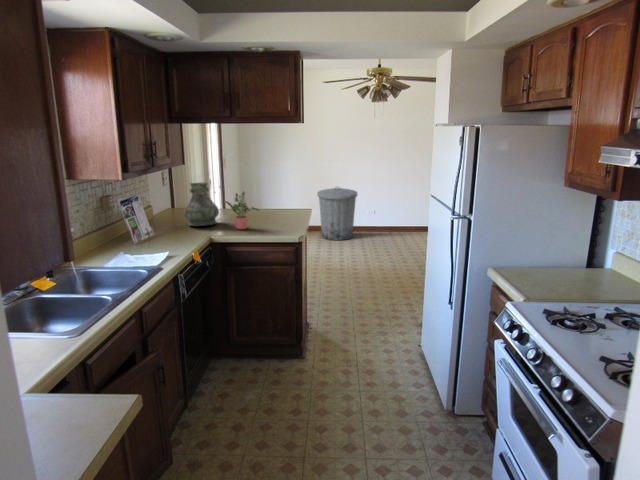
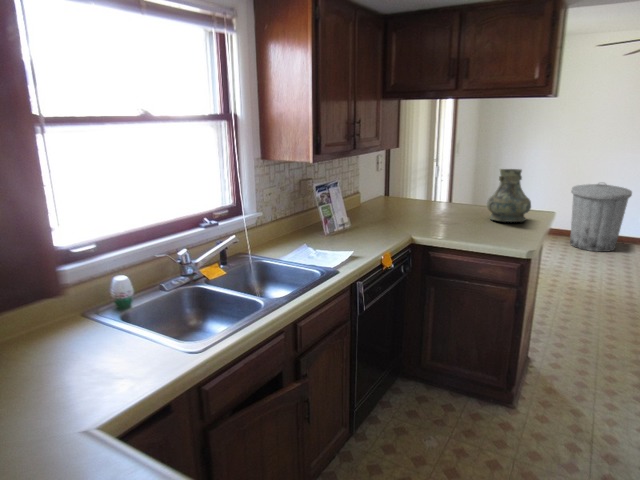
vase: present [184,183,219,226] -> present [487,169,531,222]
potted plant: present [226,192,259,229] -> none [434,184,478,232]

